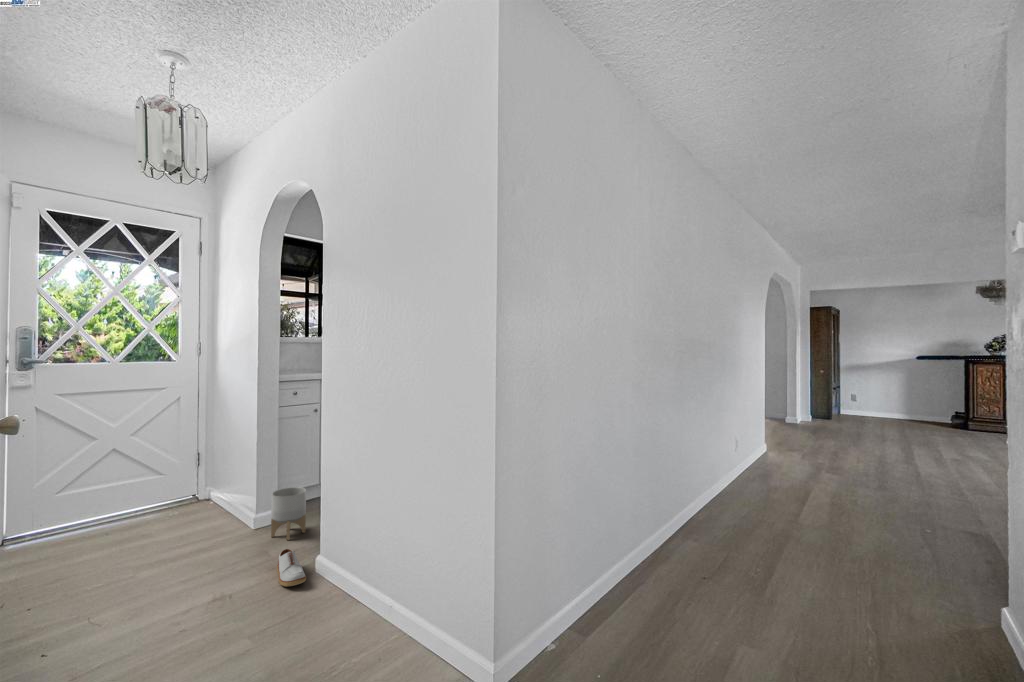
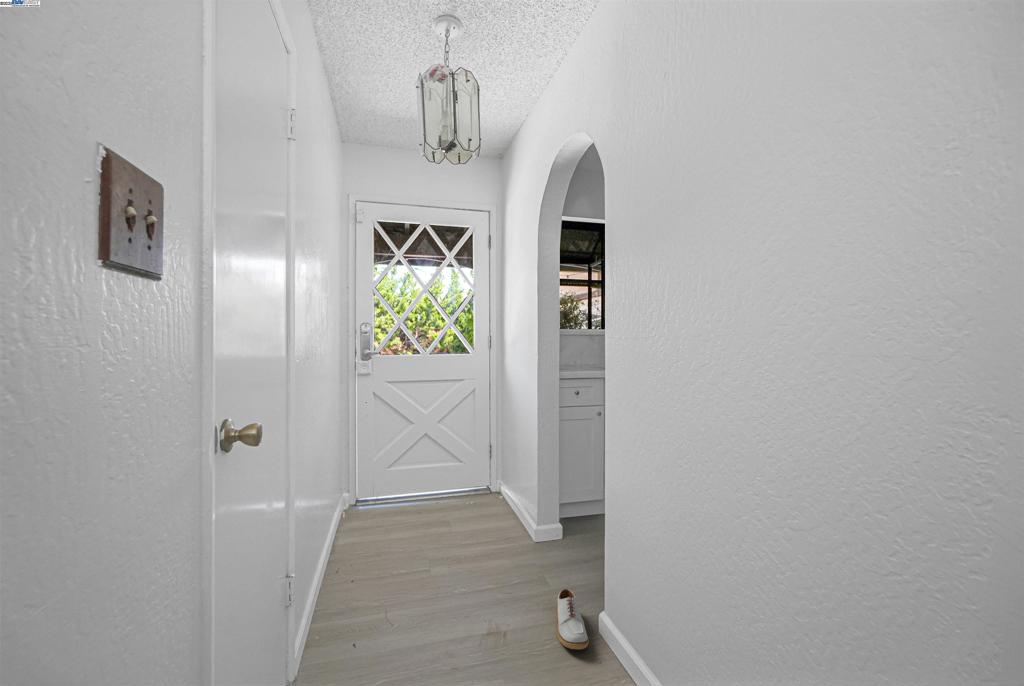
planter: present [271,487,306,540] -> none [552,504,588,569]

